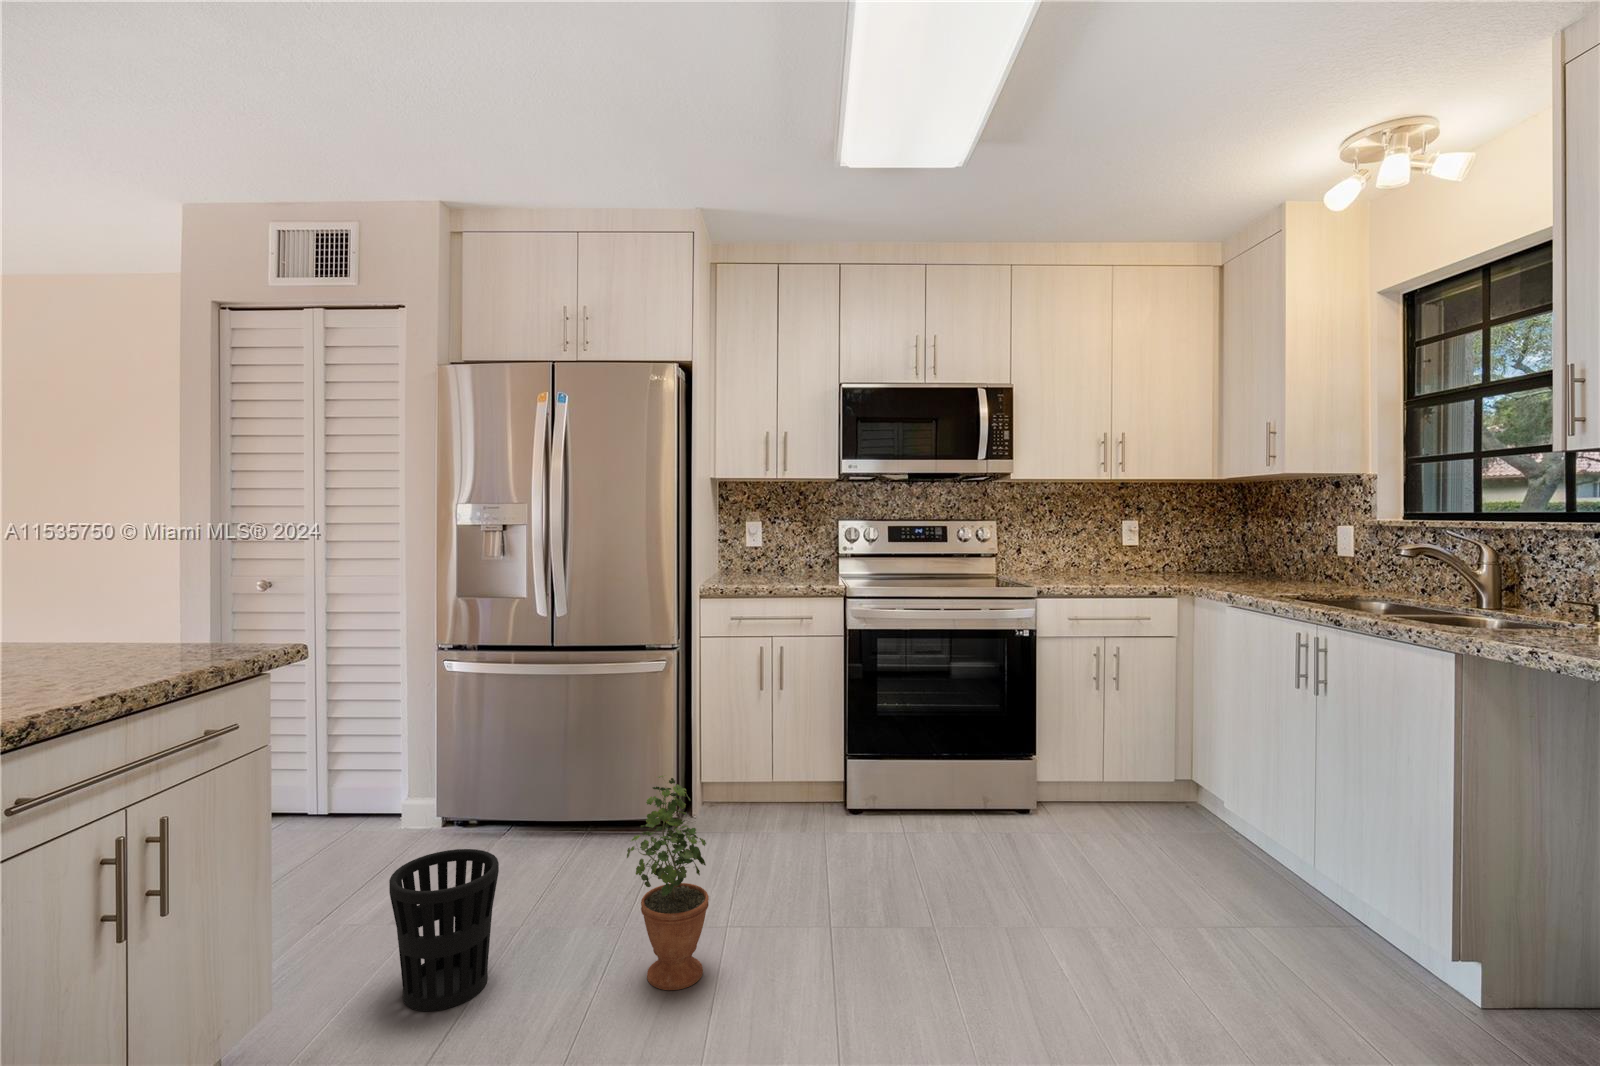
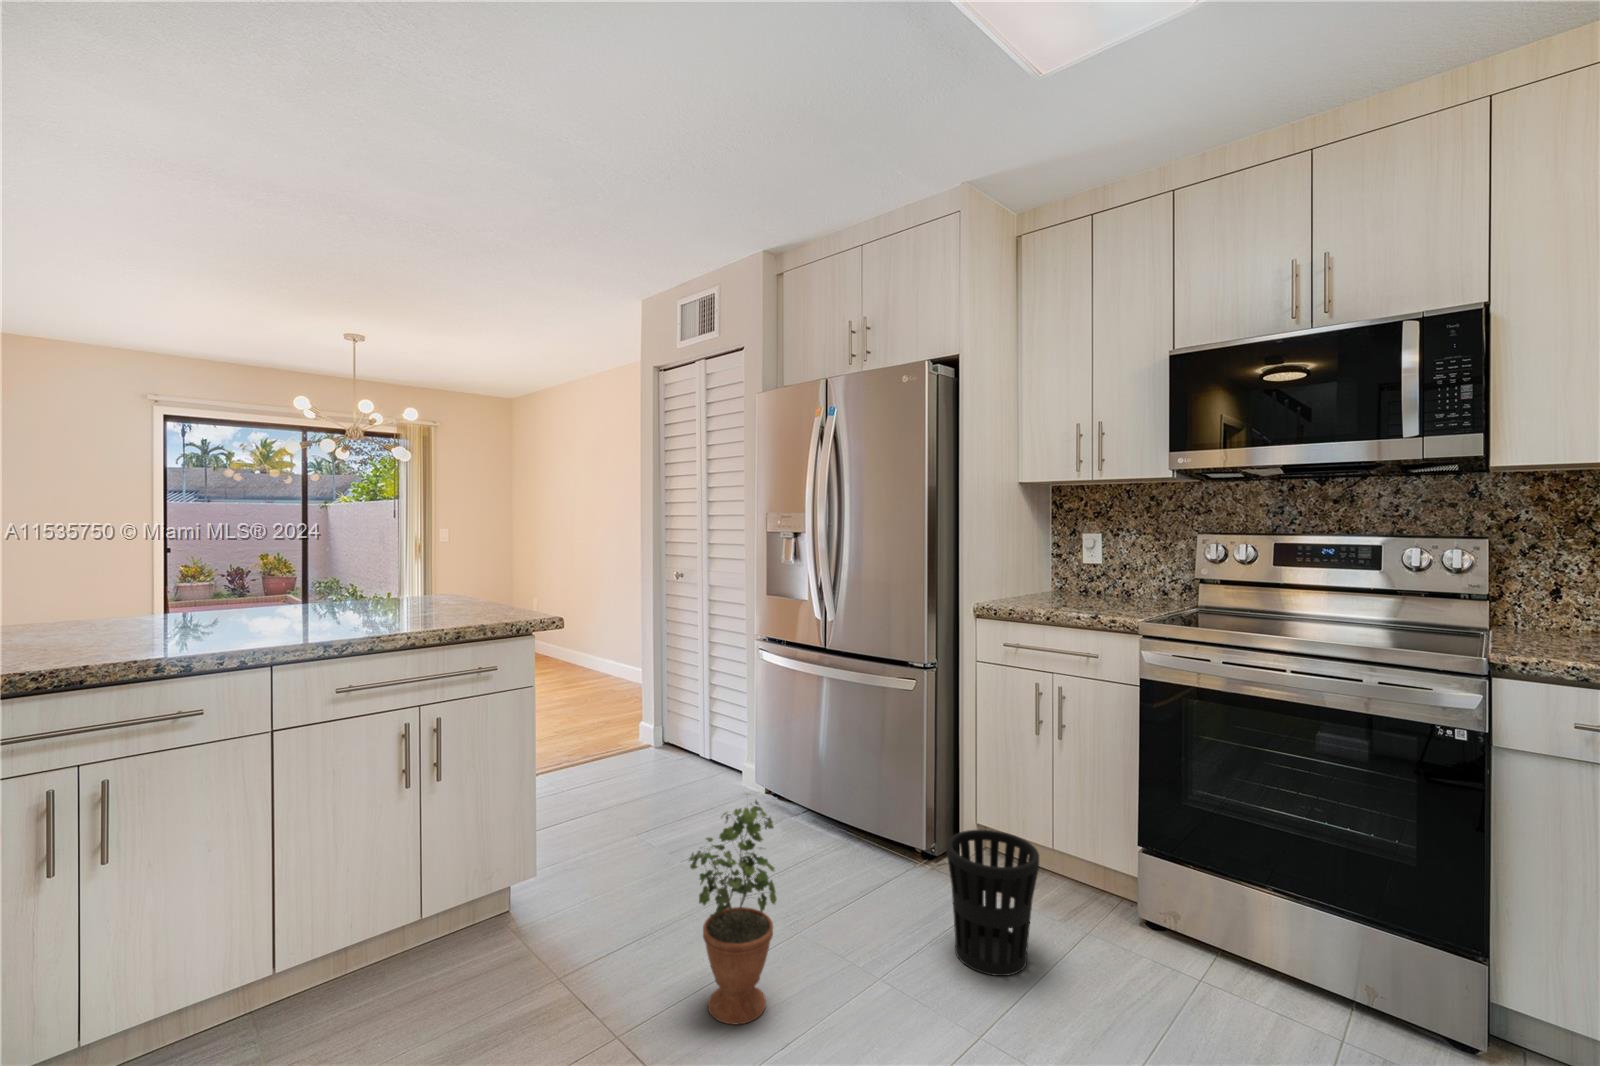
wastebasket: present [389,849,499,1011] -> present [947,830,1039,976]

